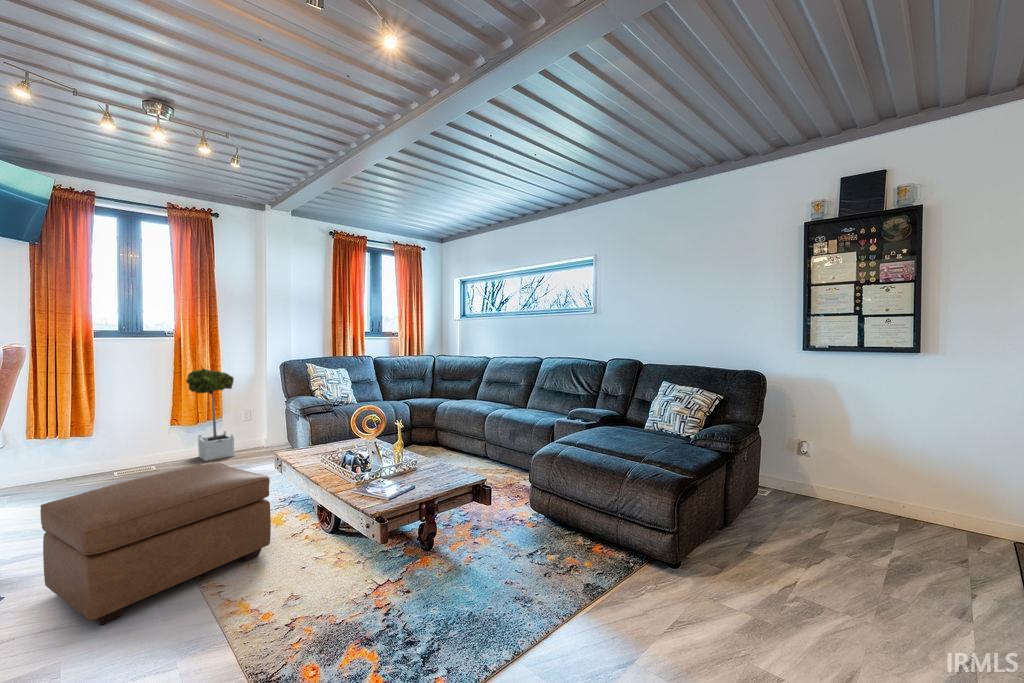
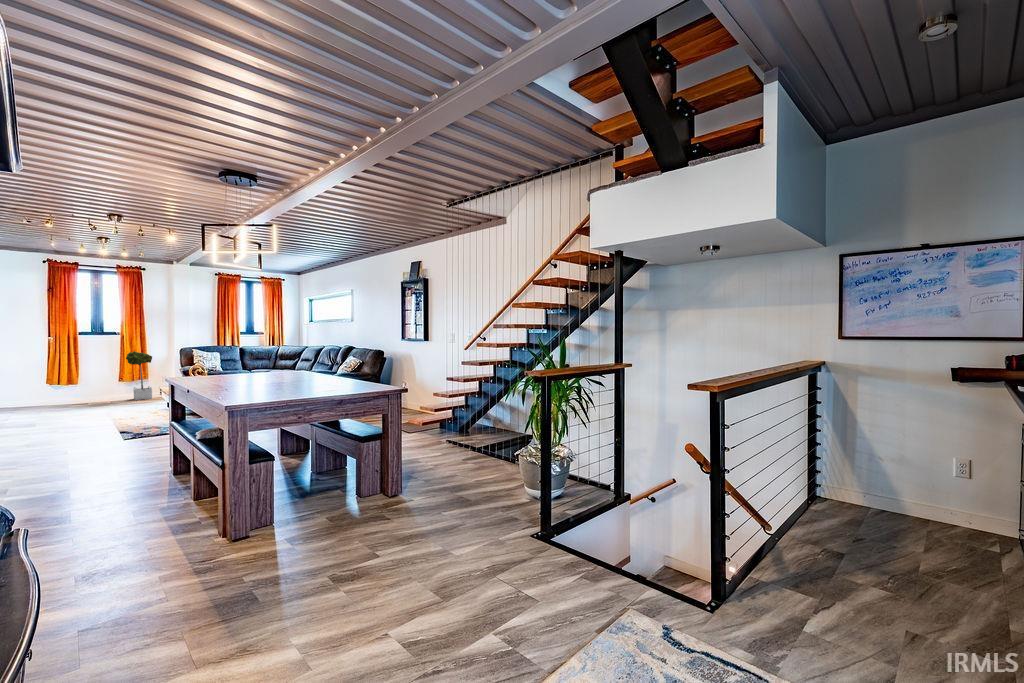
ottoman: present [40,463,271,625] -> none [51,385,136,426]

